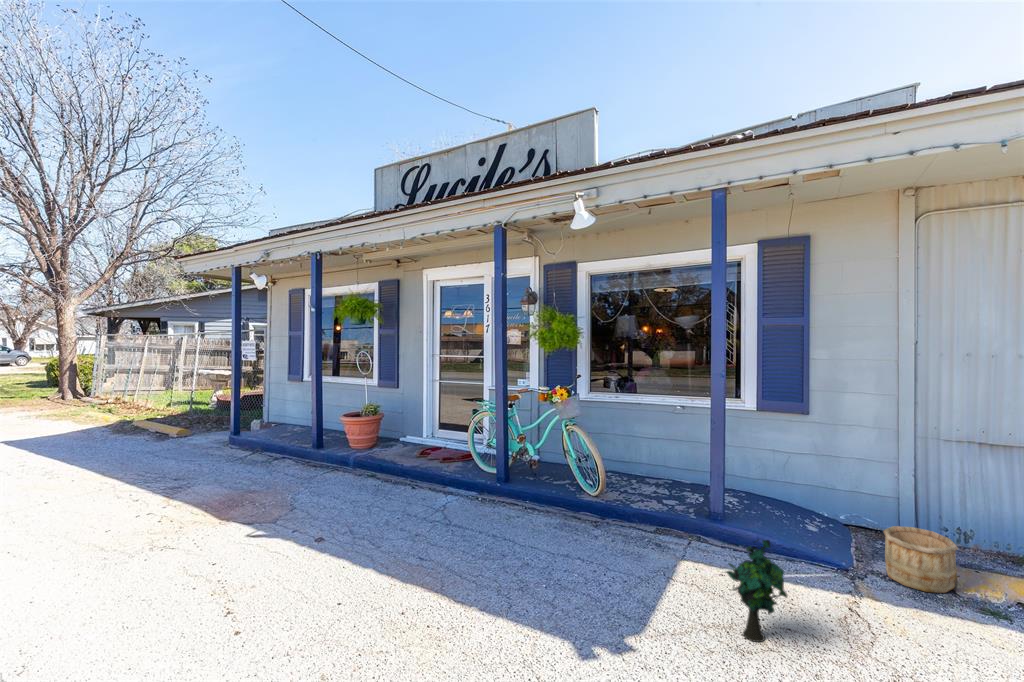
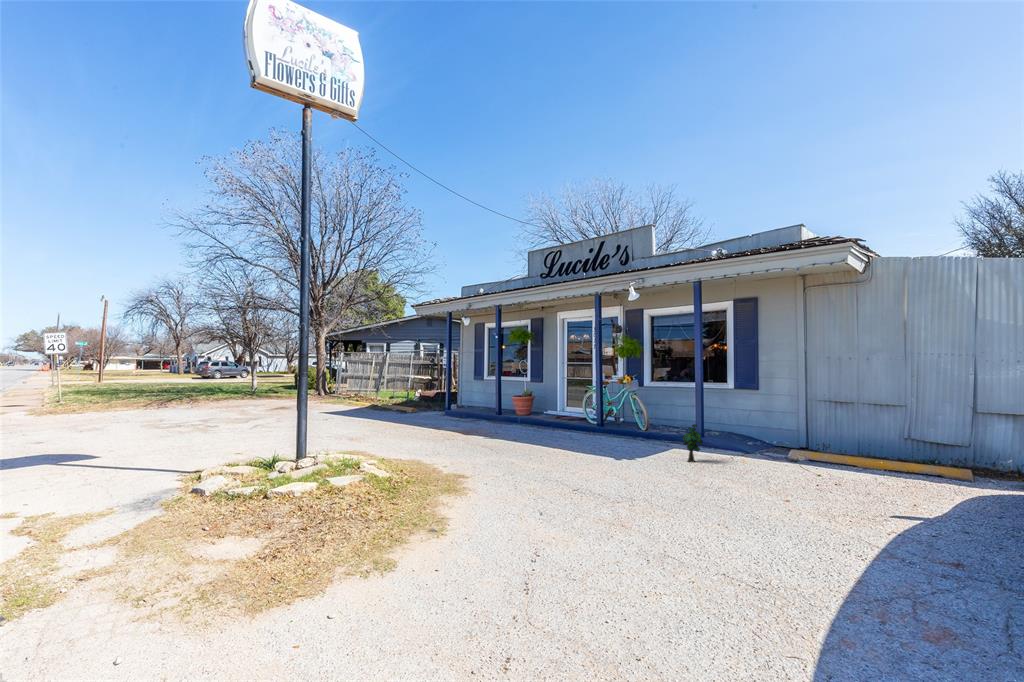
wooden bucket: present [884,526,958,593] -> none [768,435,798,459]

